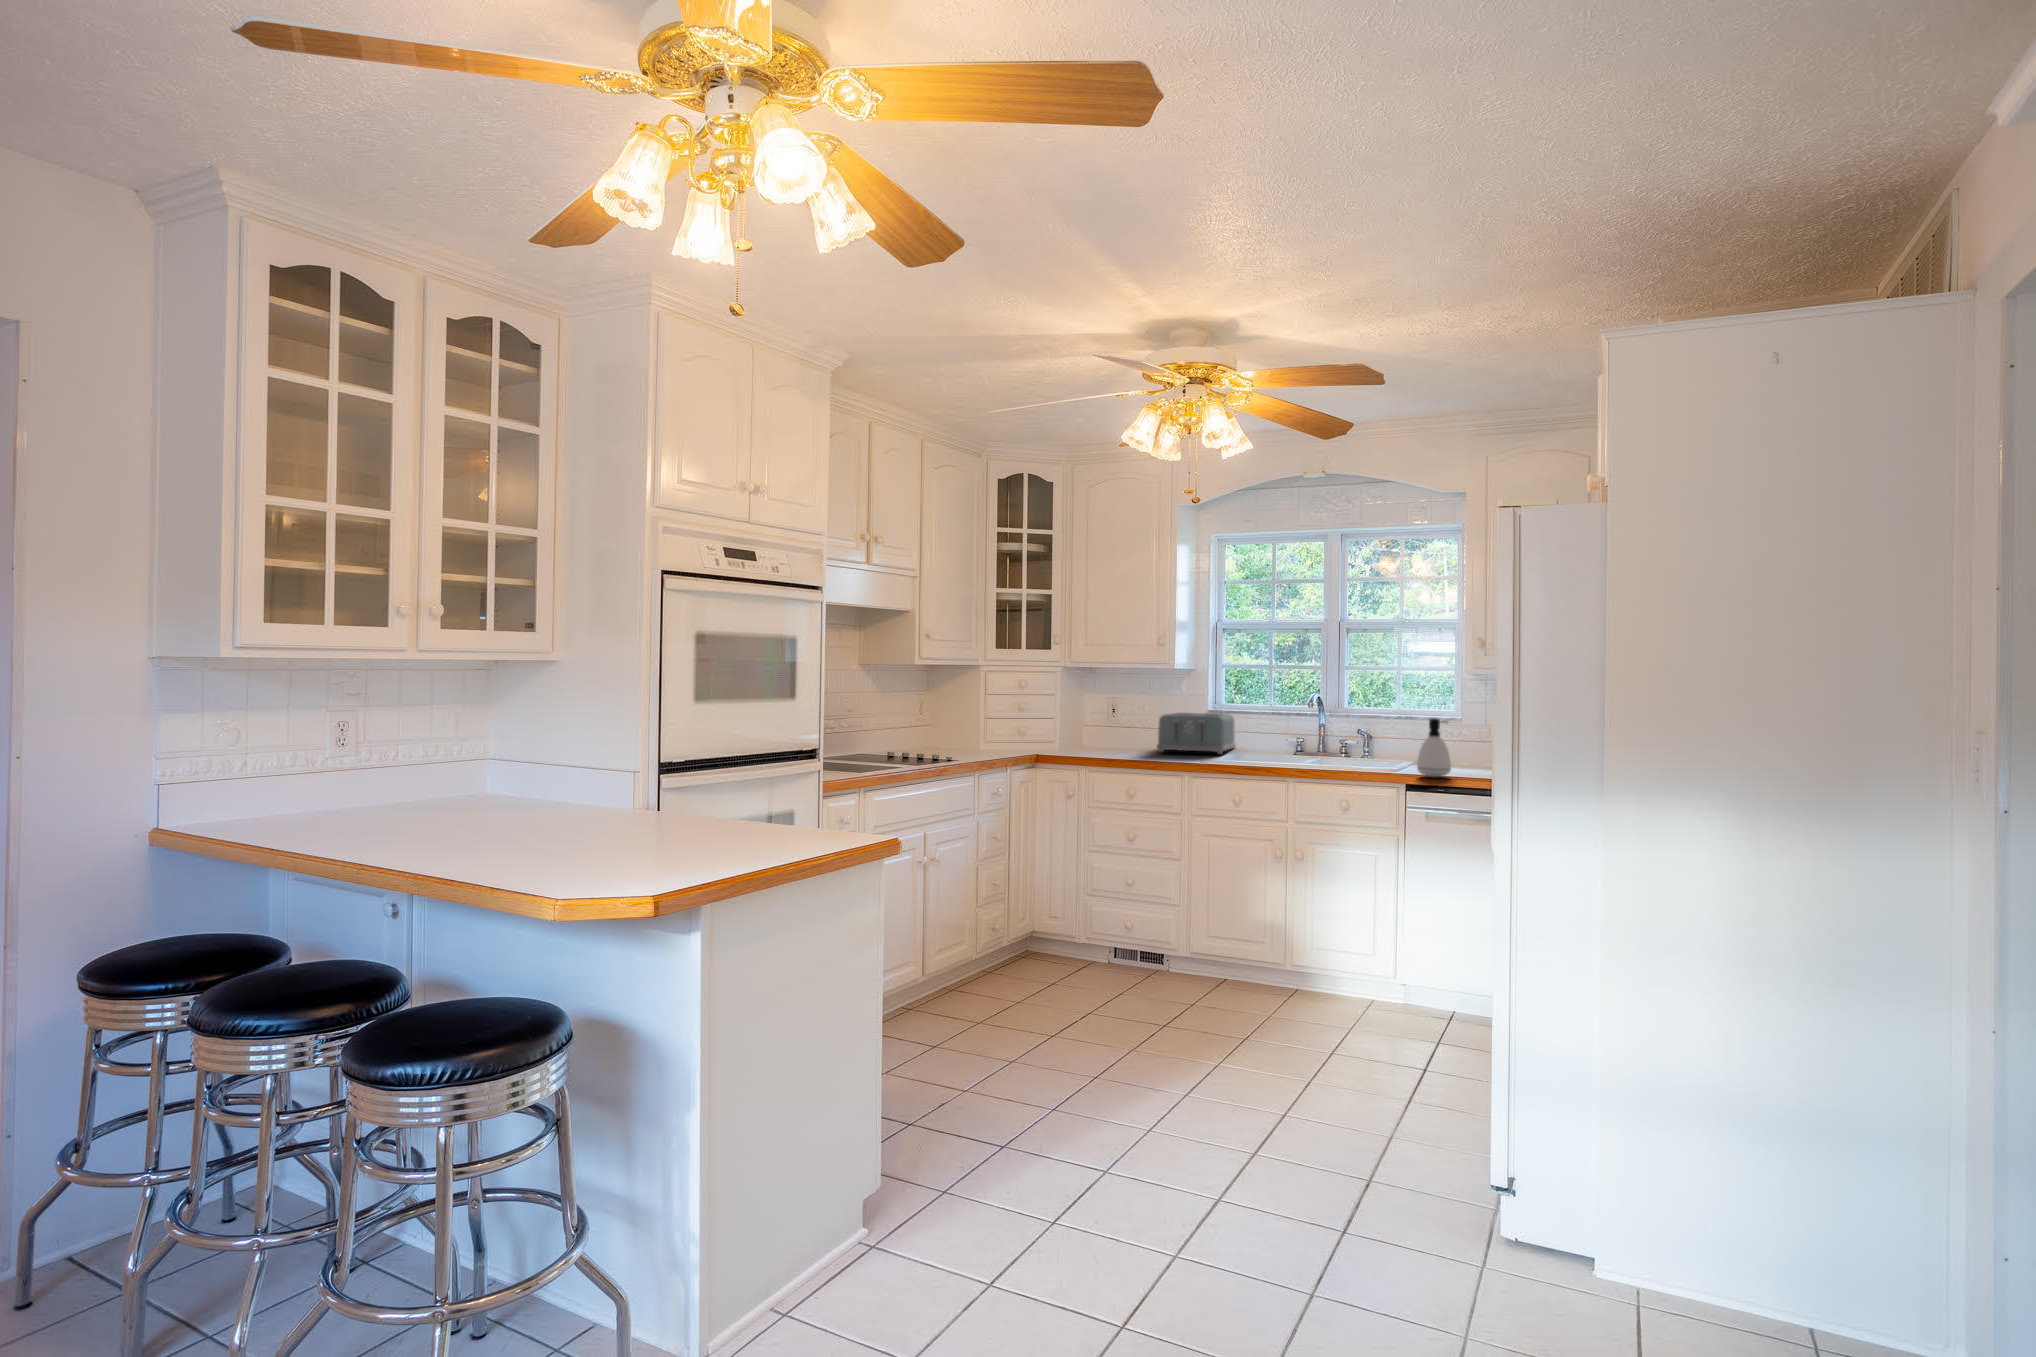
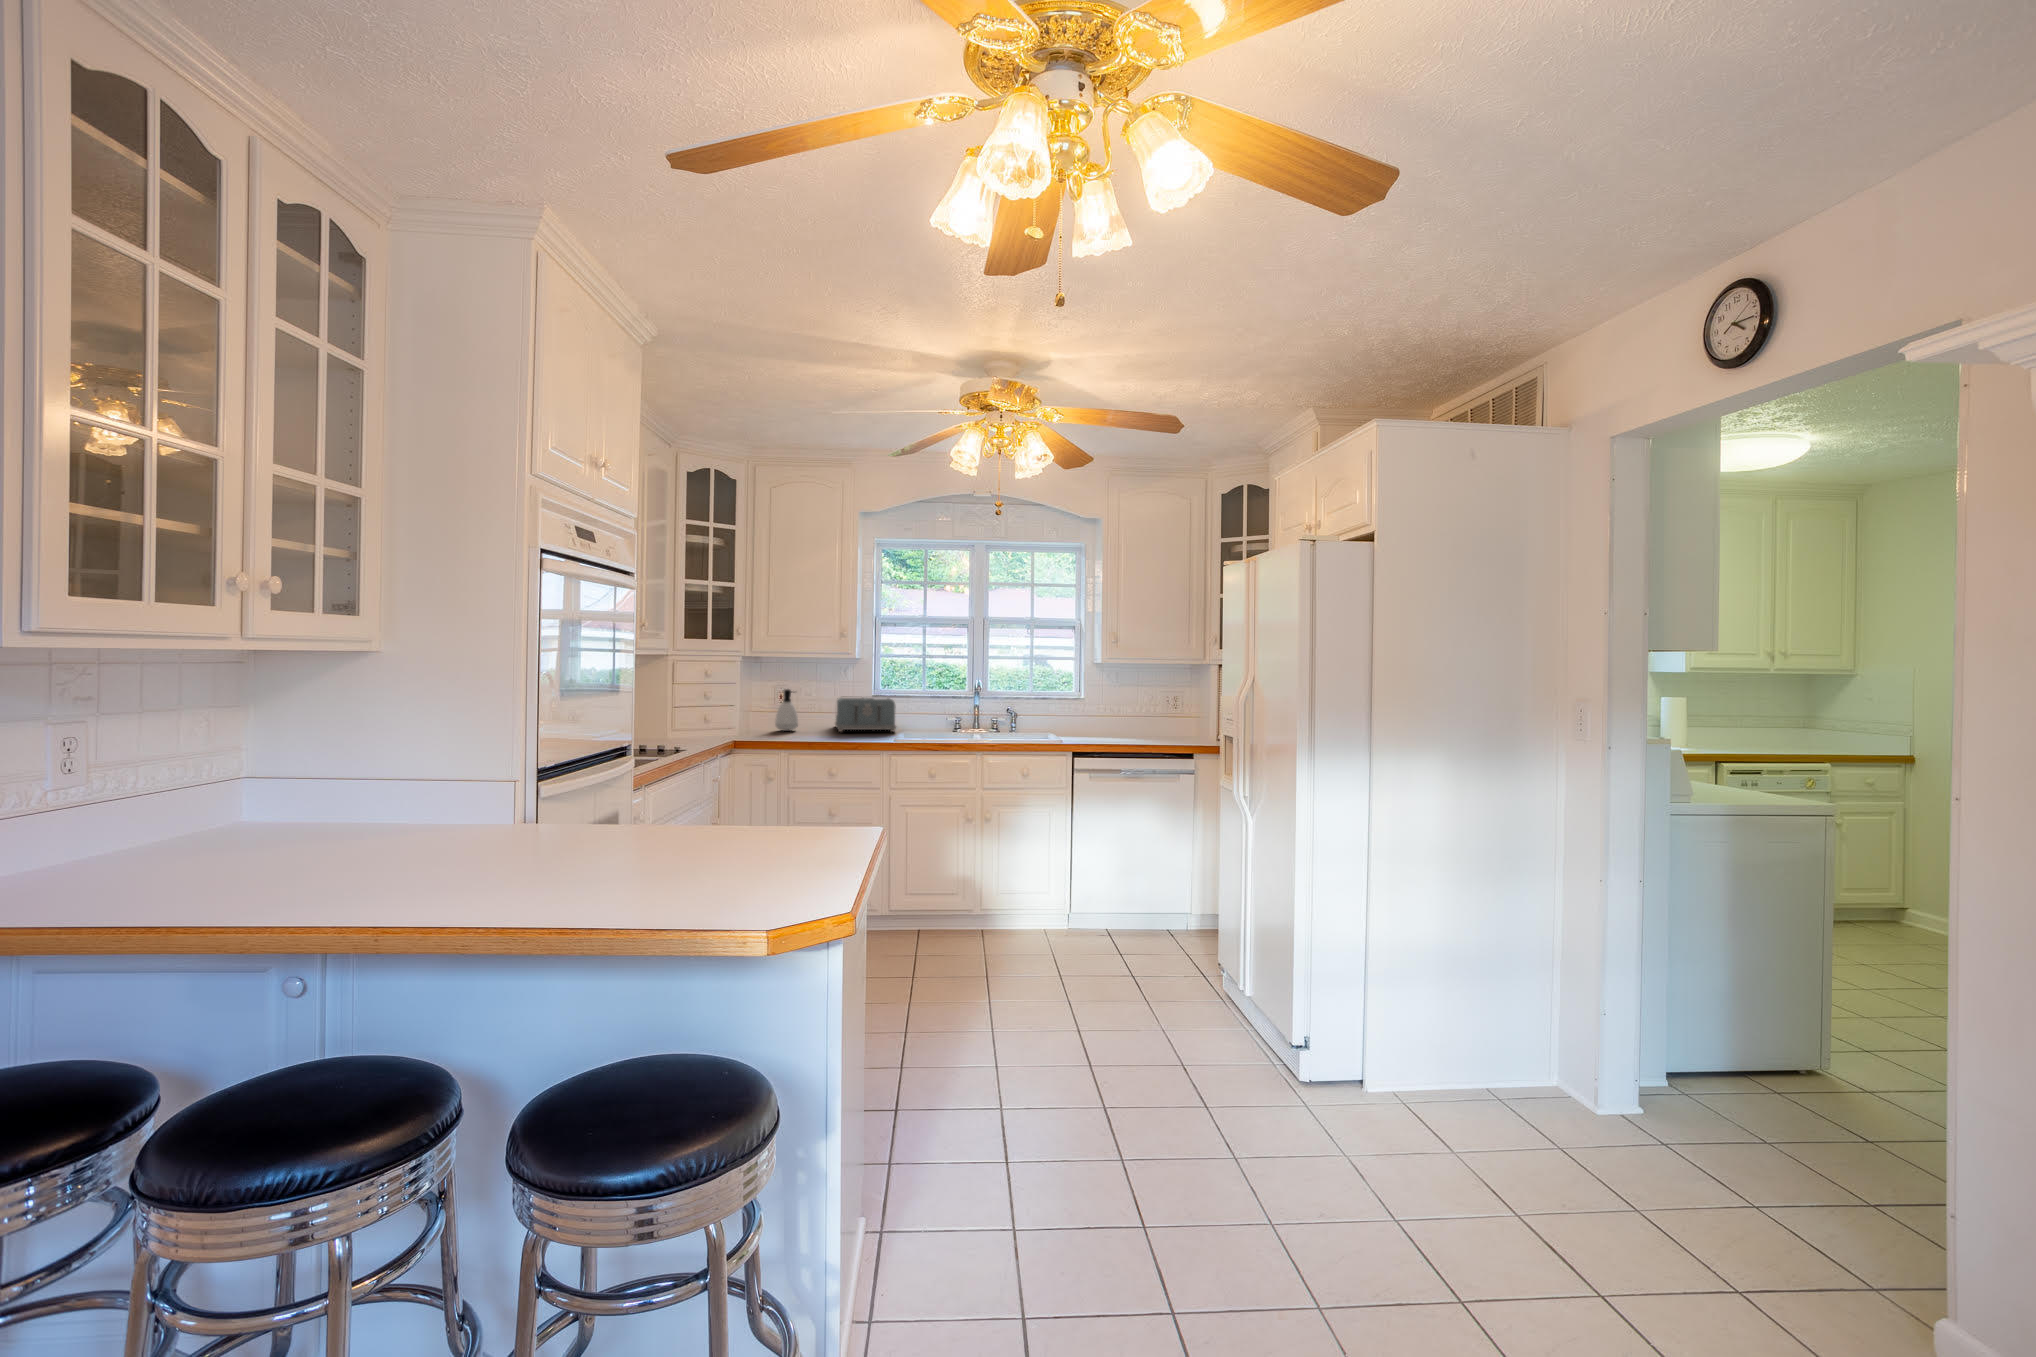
soap dispenser: present [1417,718,1451,777] -> present [775,689,798,731]

